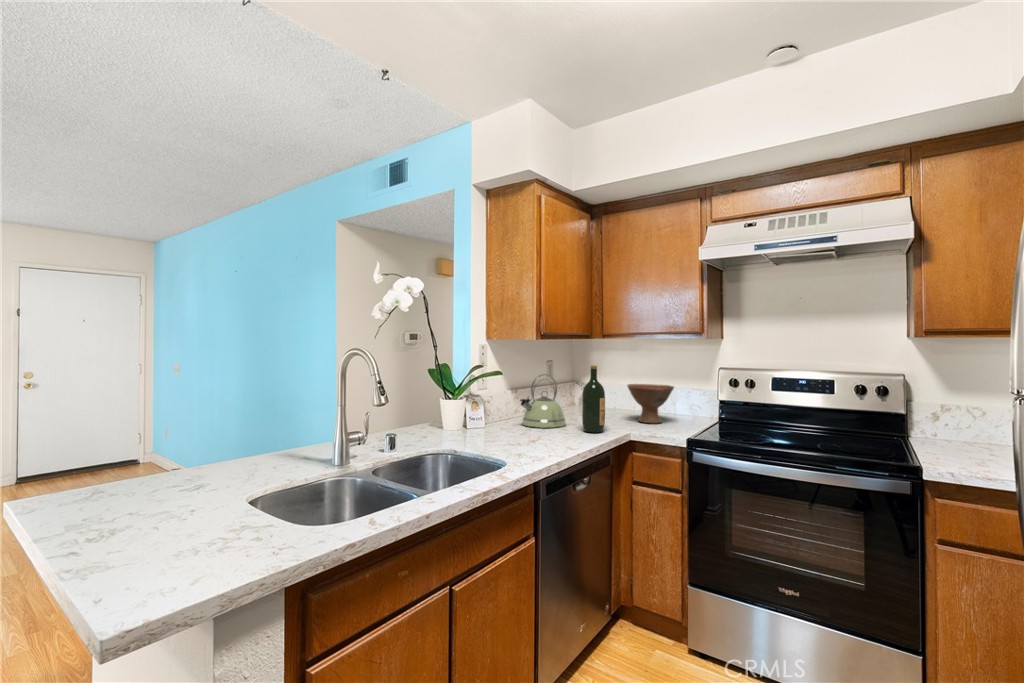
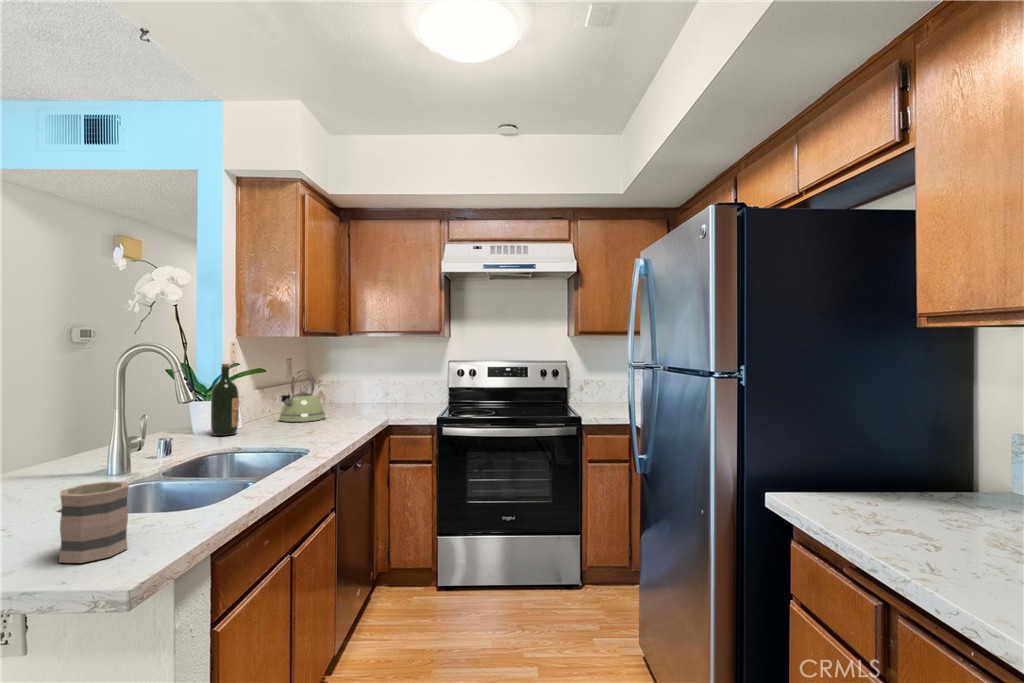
wine bottle: present [582,366,605,433] -> present [211,364,239,436]
bowl: present [627,384,674,423] -> none [377,375,418,410]
mug: none [139,490,227,576] -> present [59,481,129,563]

